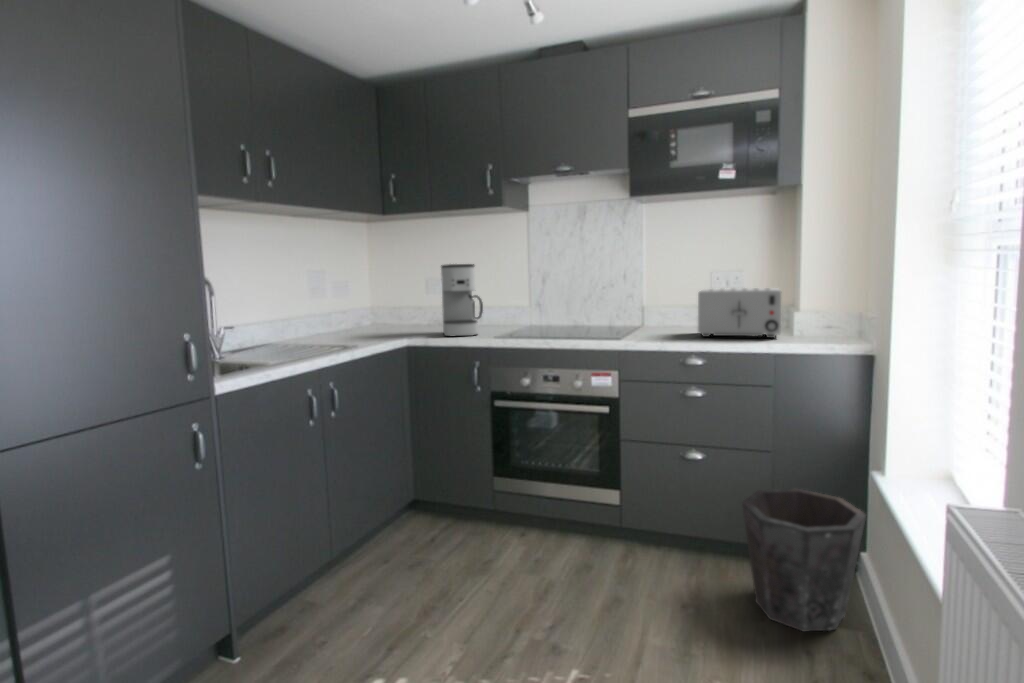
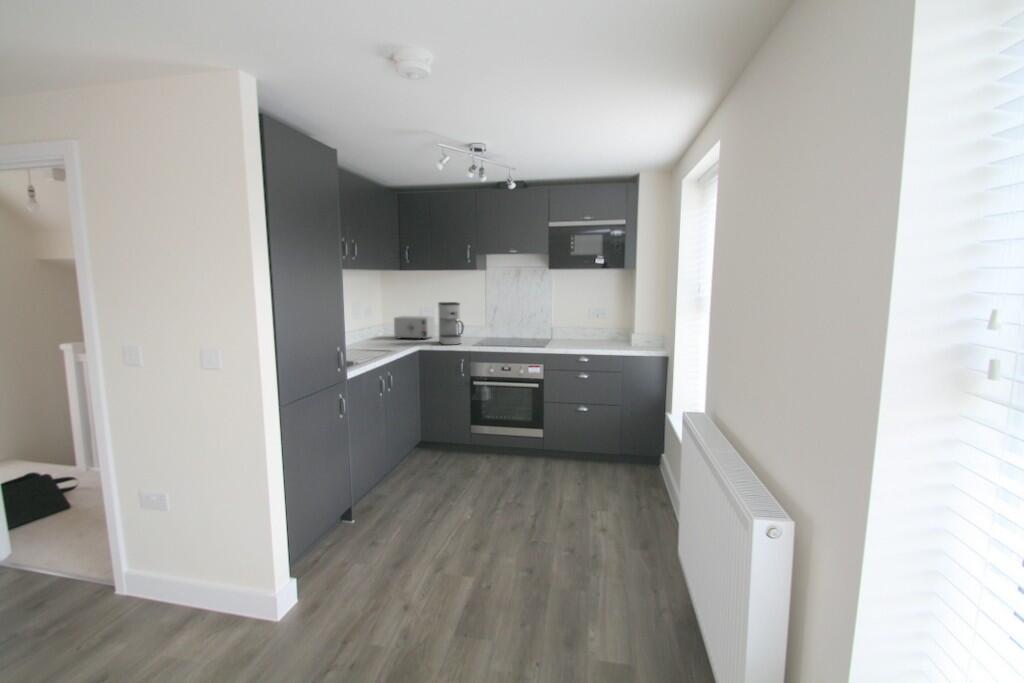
toaster: present [698,288,781,338] -> present [394,316,435,339]
waste bin: present [742,488,866,632] -> none [607,424,664,490]

